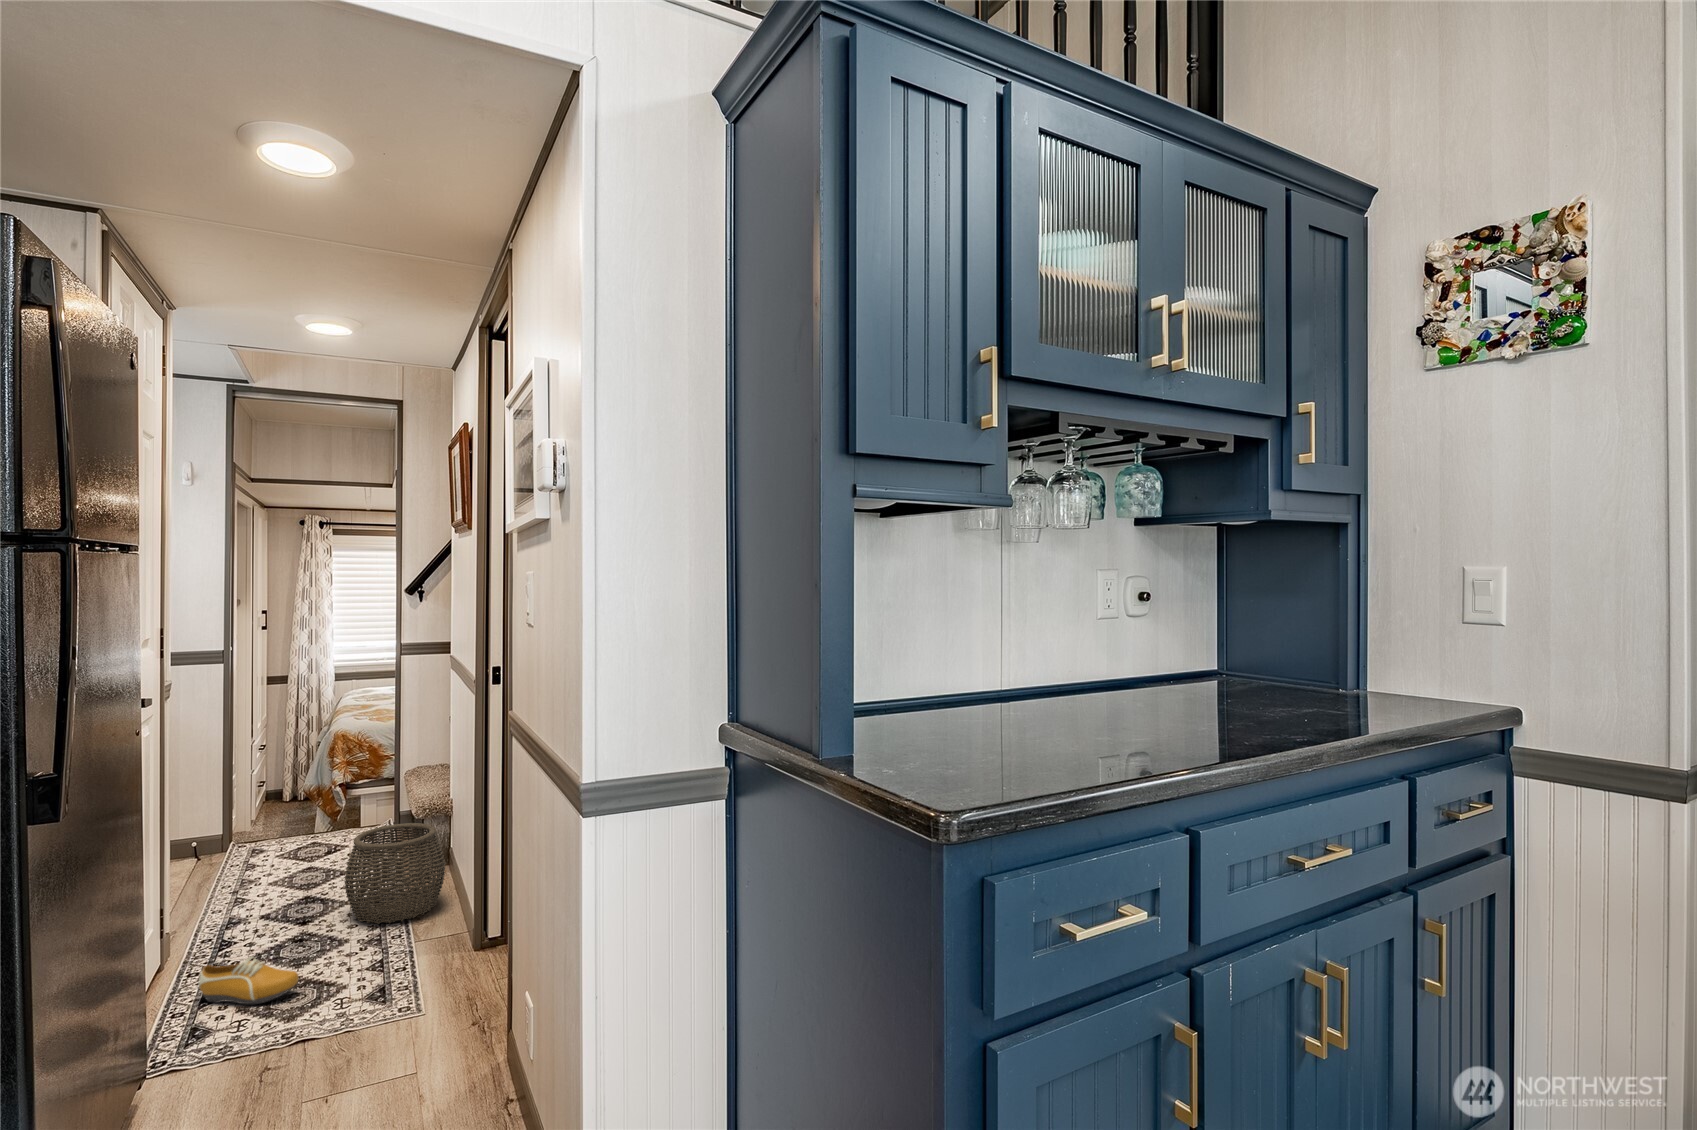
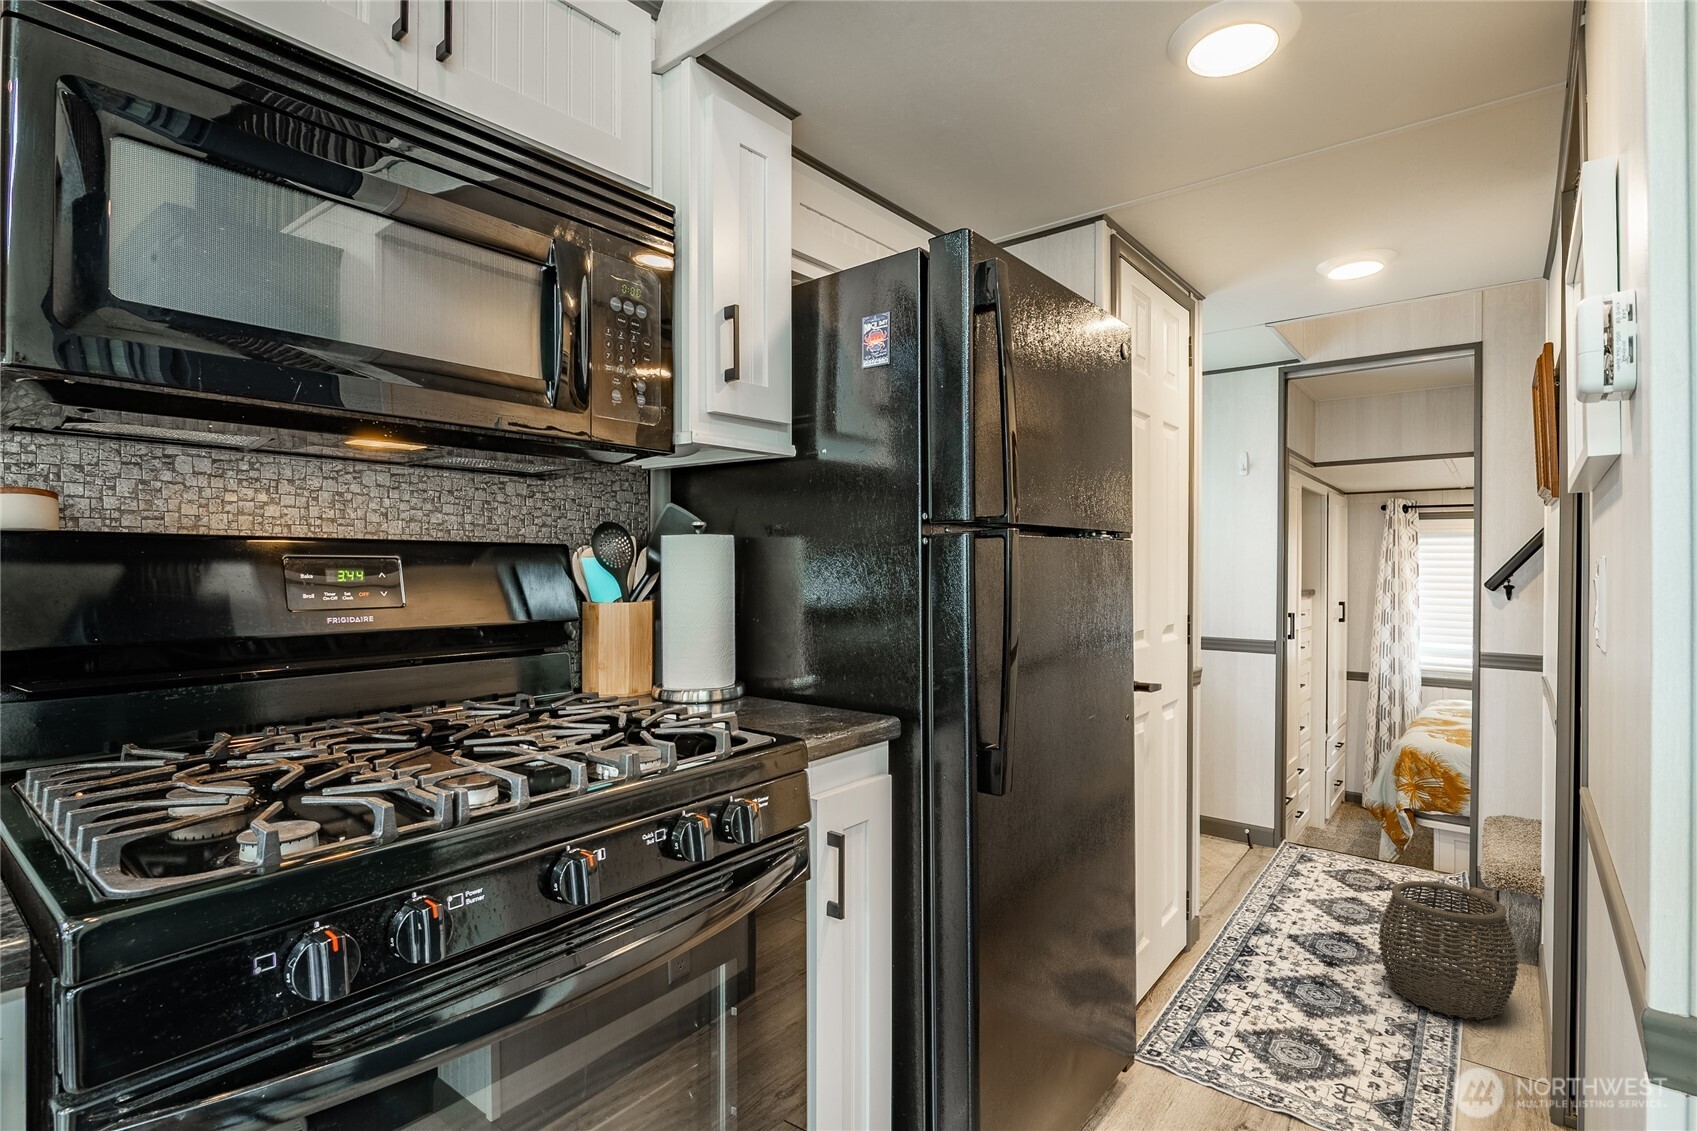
shoe: present [199,956,298,1004] -> none [1206,971,1303,1044]

